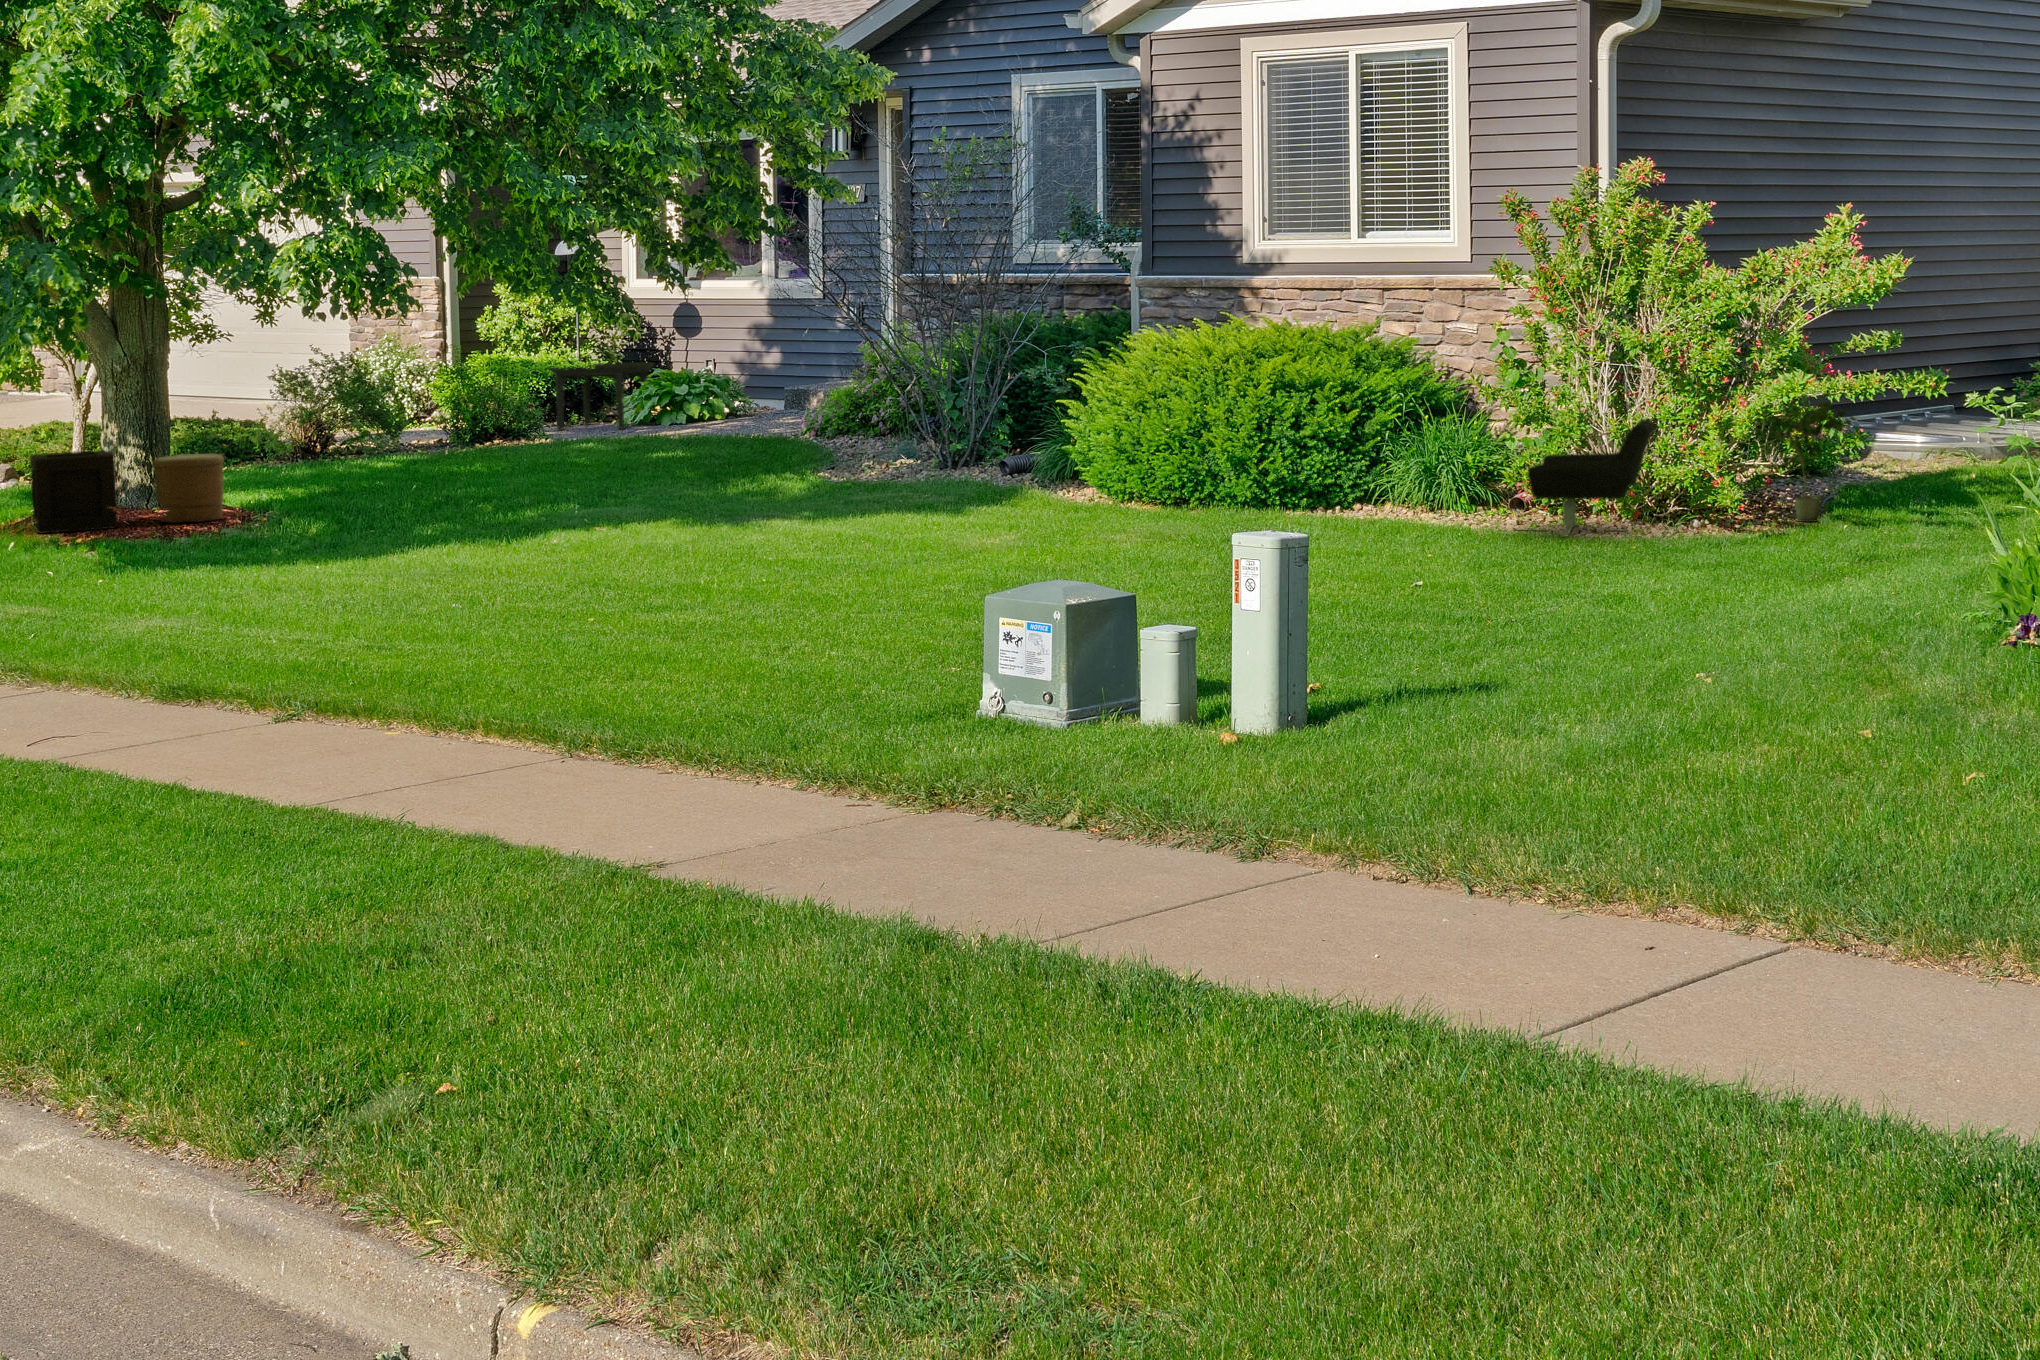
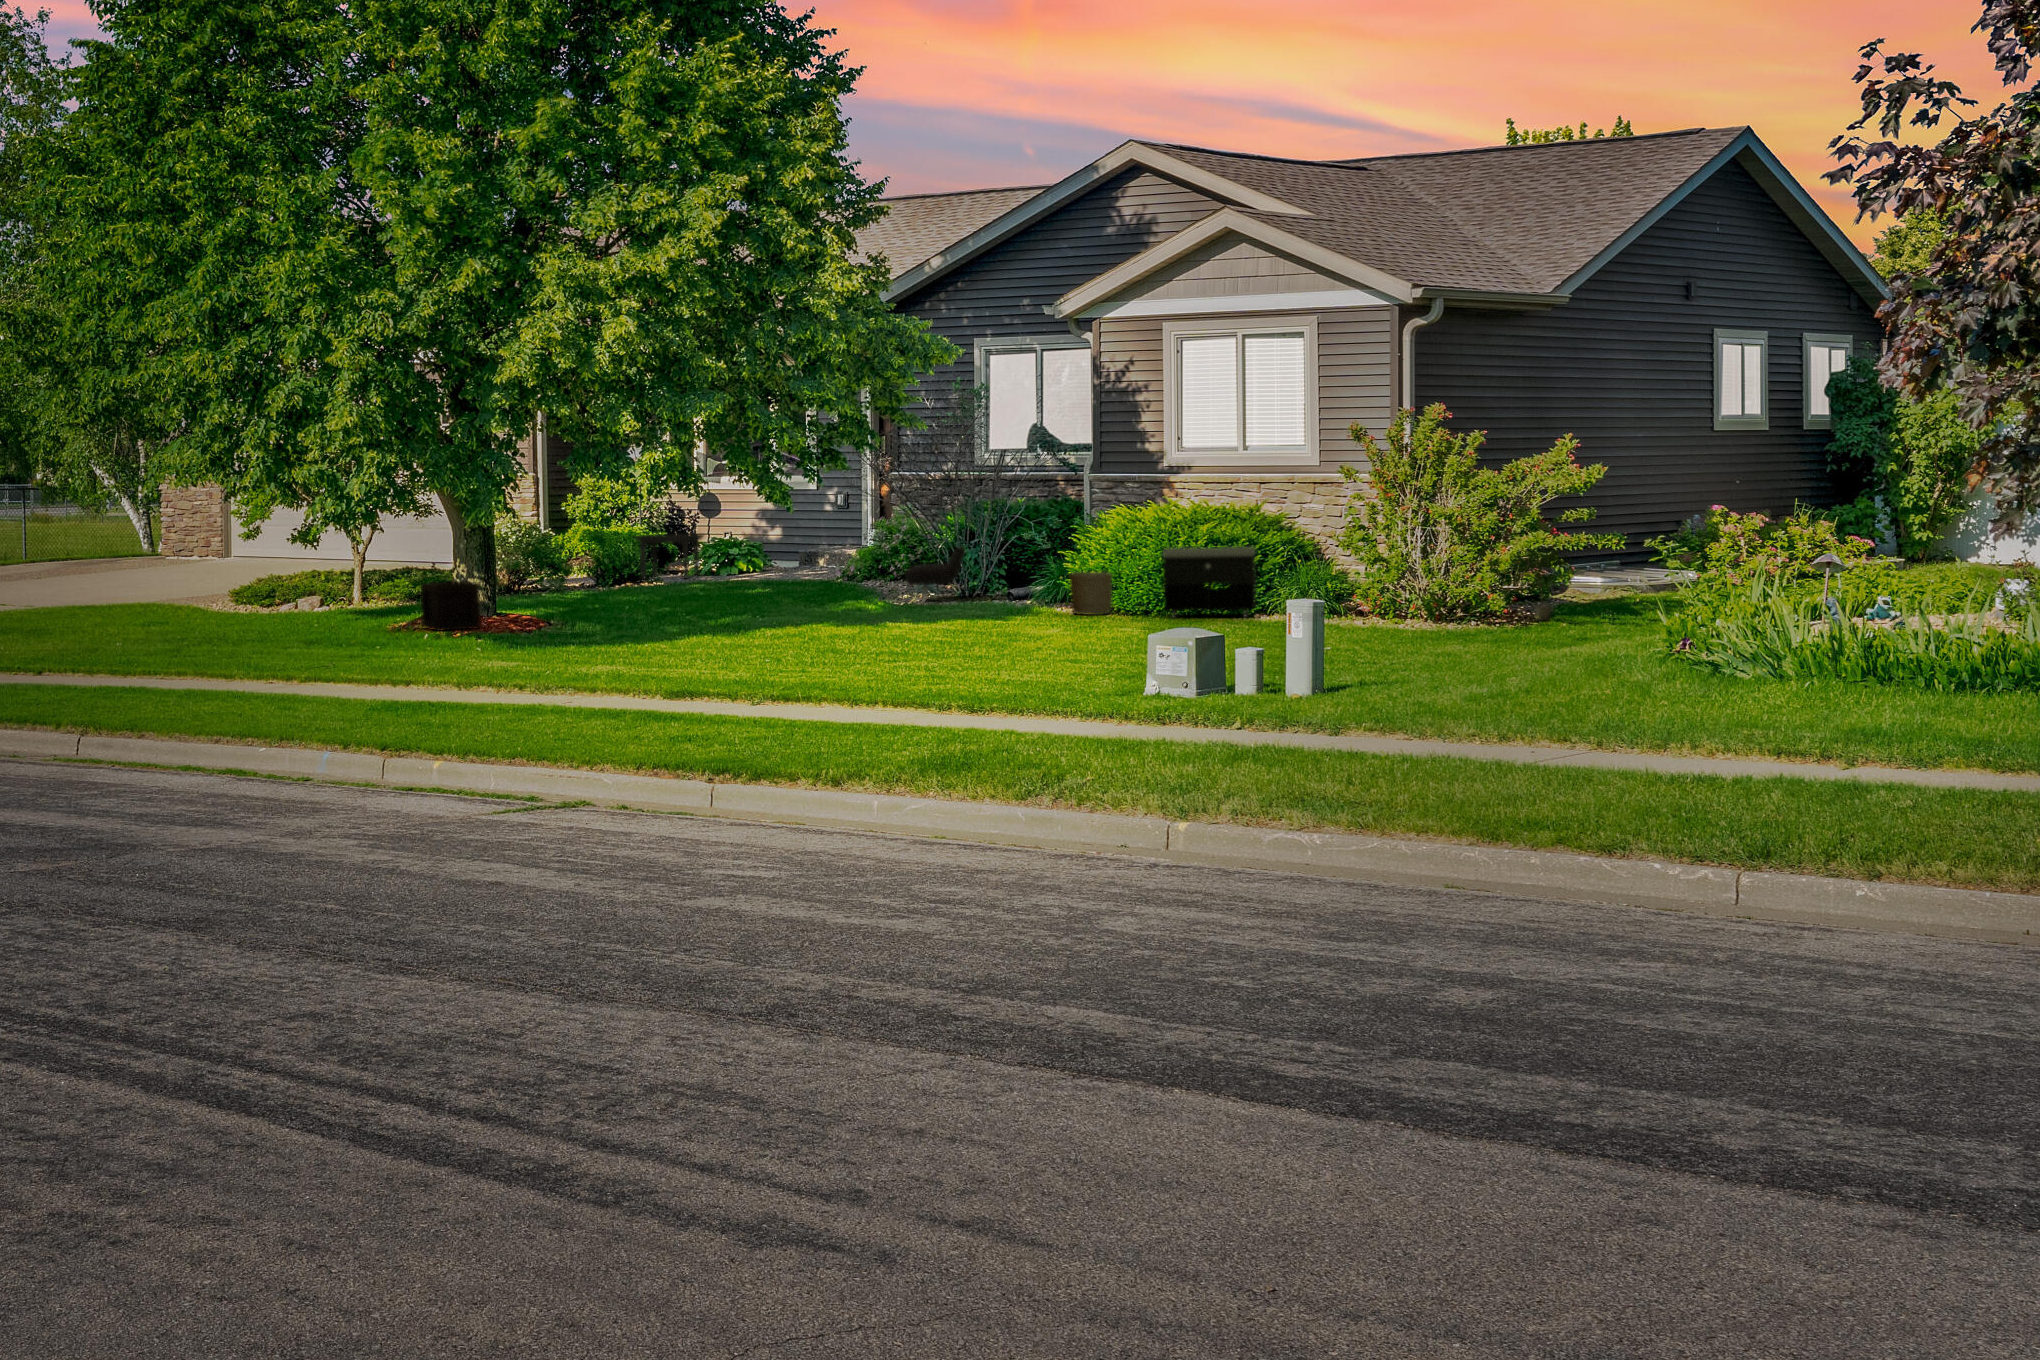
storage bench: none [1194,393,1353,512] -> present [1163,546,1256,617]
lounge chair: present [1528,419,1654,537] -> present [906,546,966,602]
woven basket: present [153,454,224,523] -> present [1069,572,1113,615]

